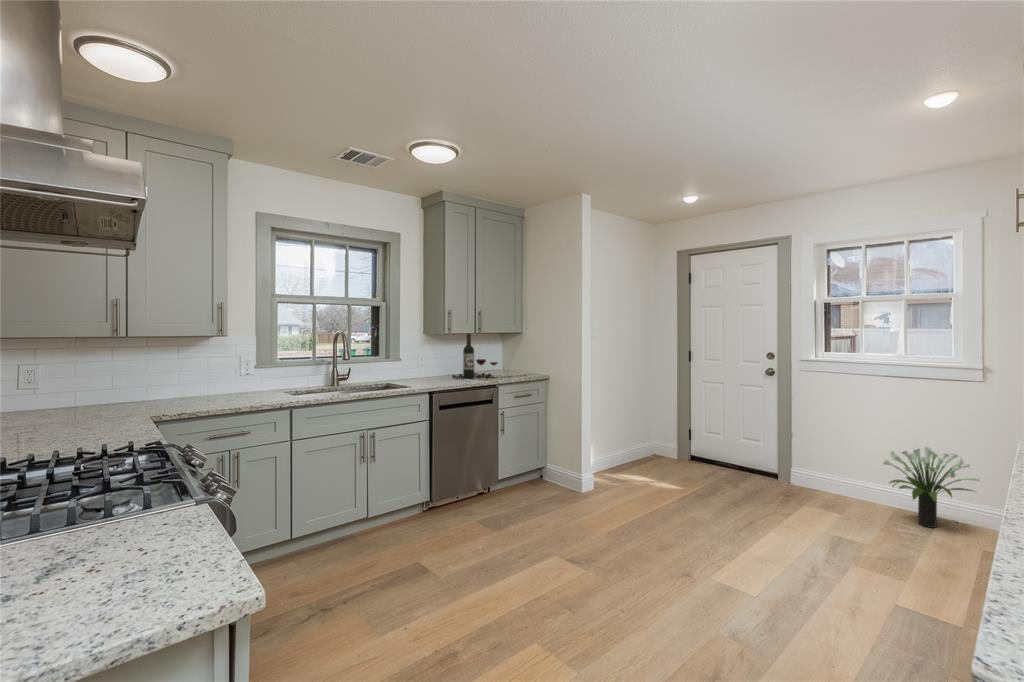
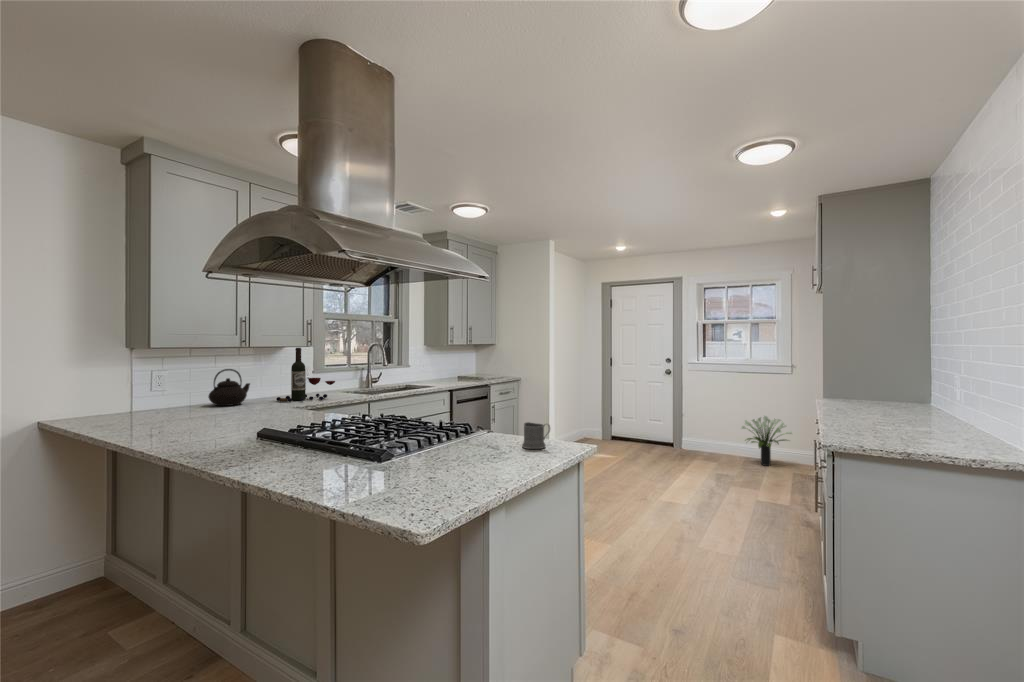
wine bottle: present [452,334,498,379] -> present [276,348,335,402]
teapot: none [71,363,136,409] -> present [208,369,250,406]
mug: none [49,512,126,593] -> present [522,422,550,449]

